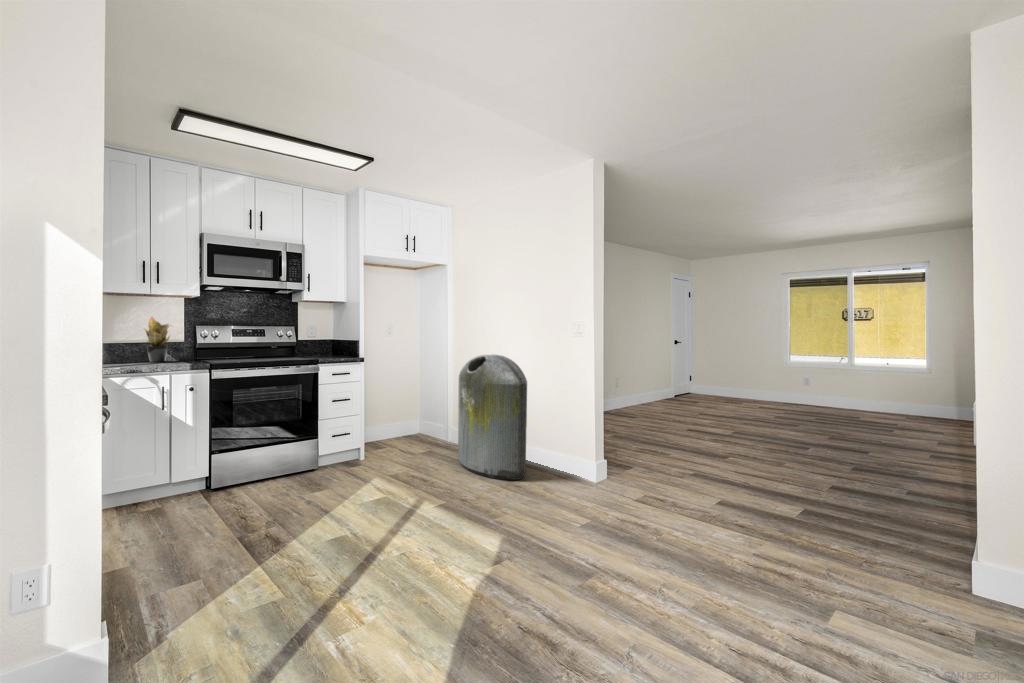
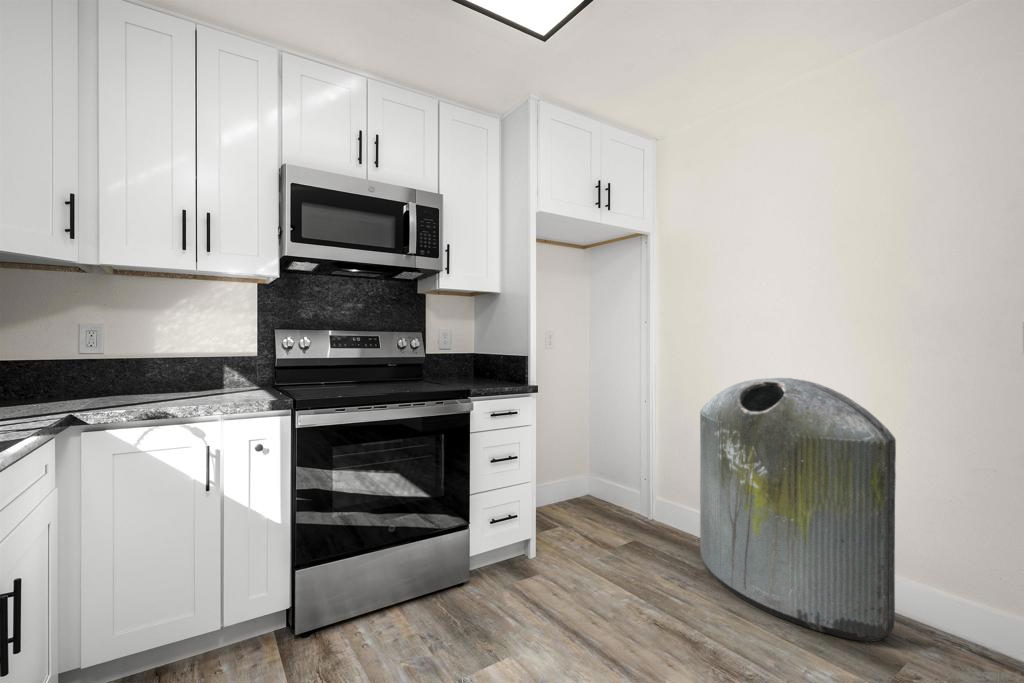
potted plant: present [143,317,170,362] -> none [177,311,240,393]

